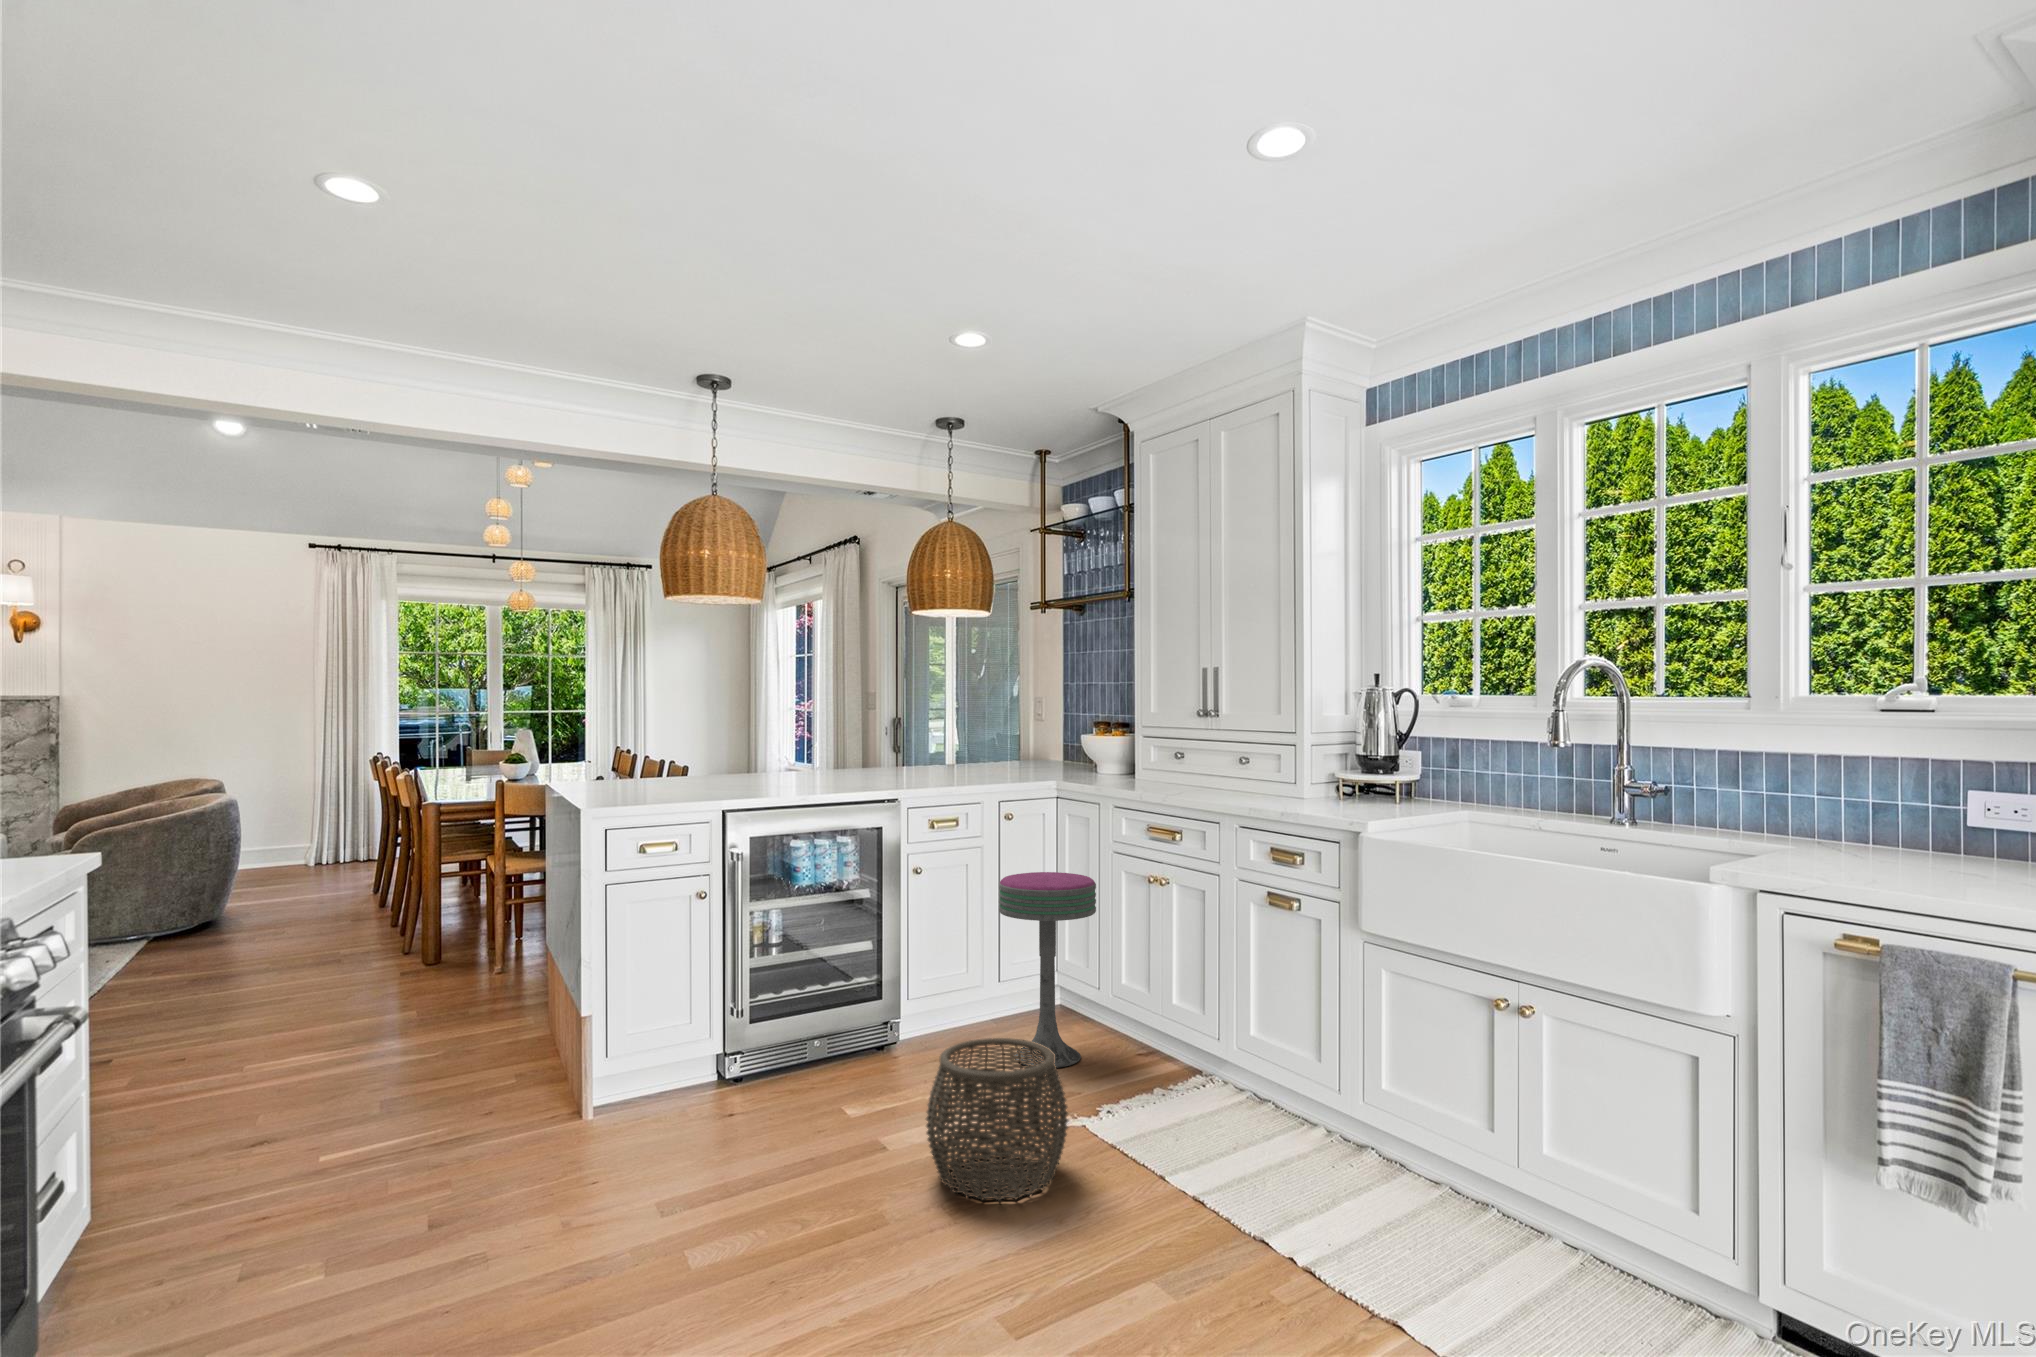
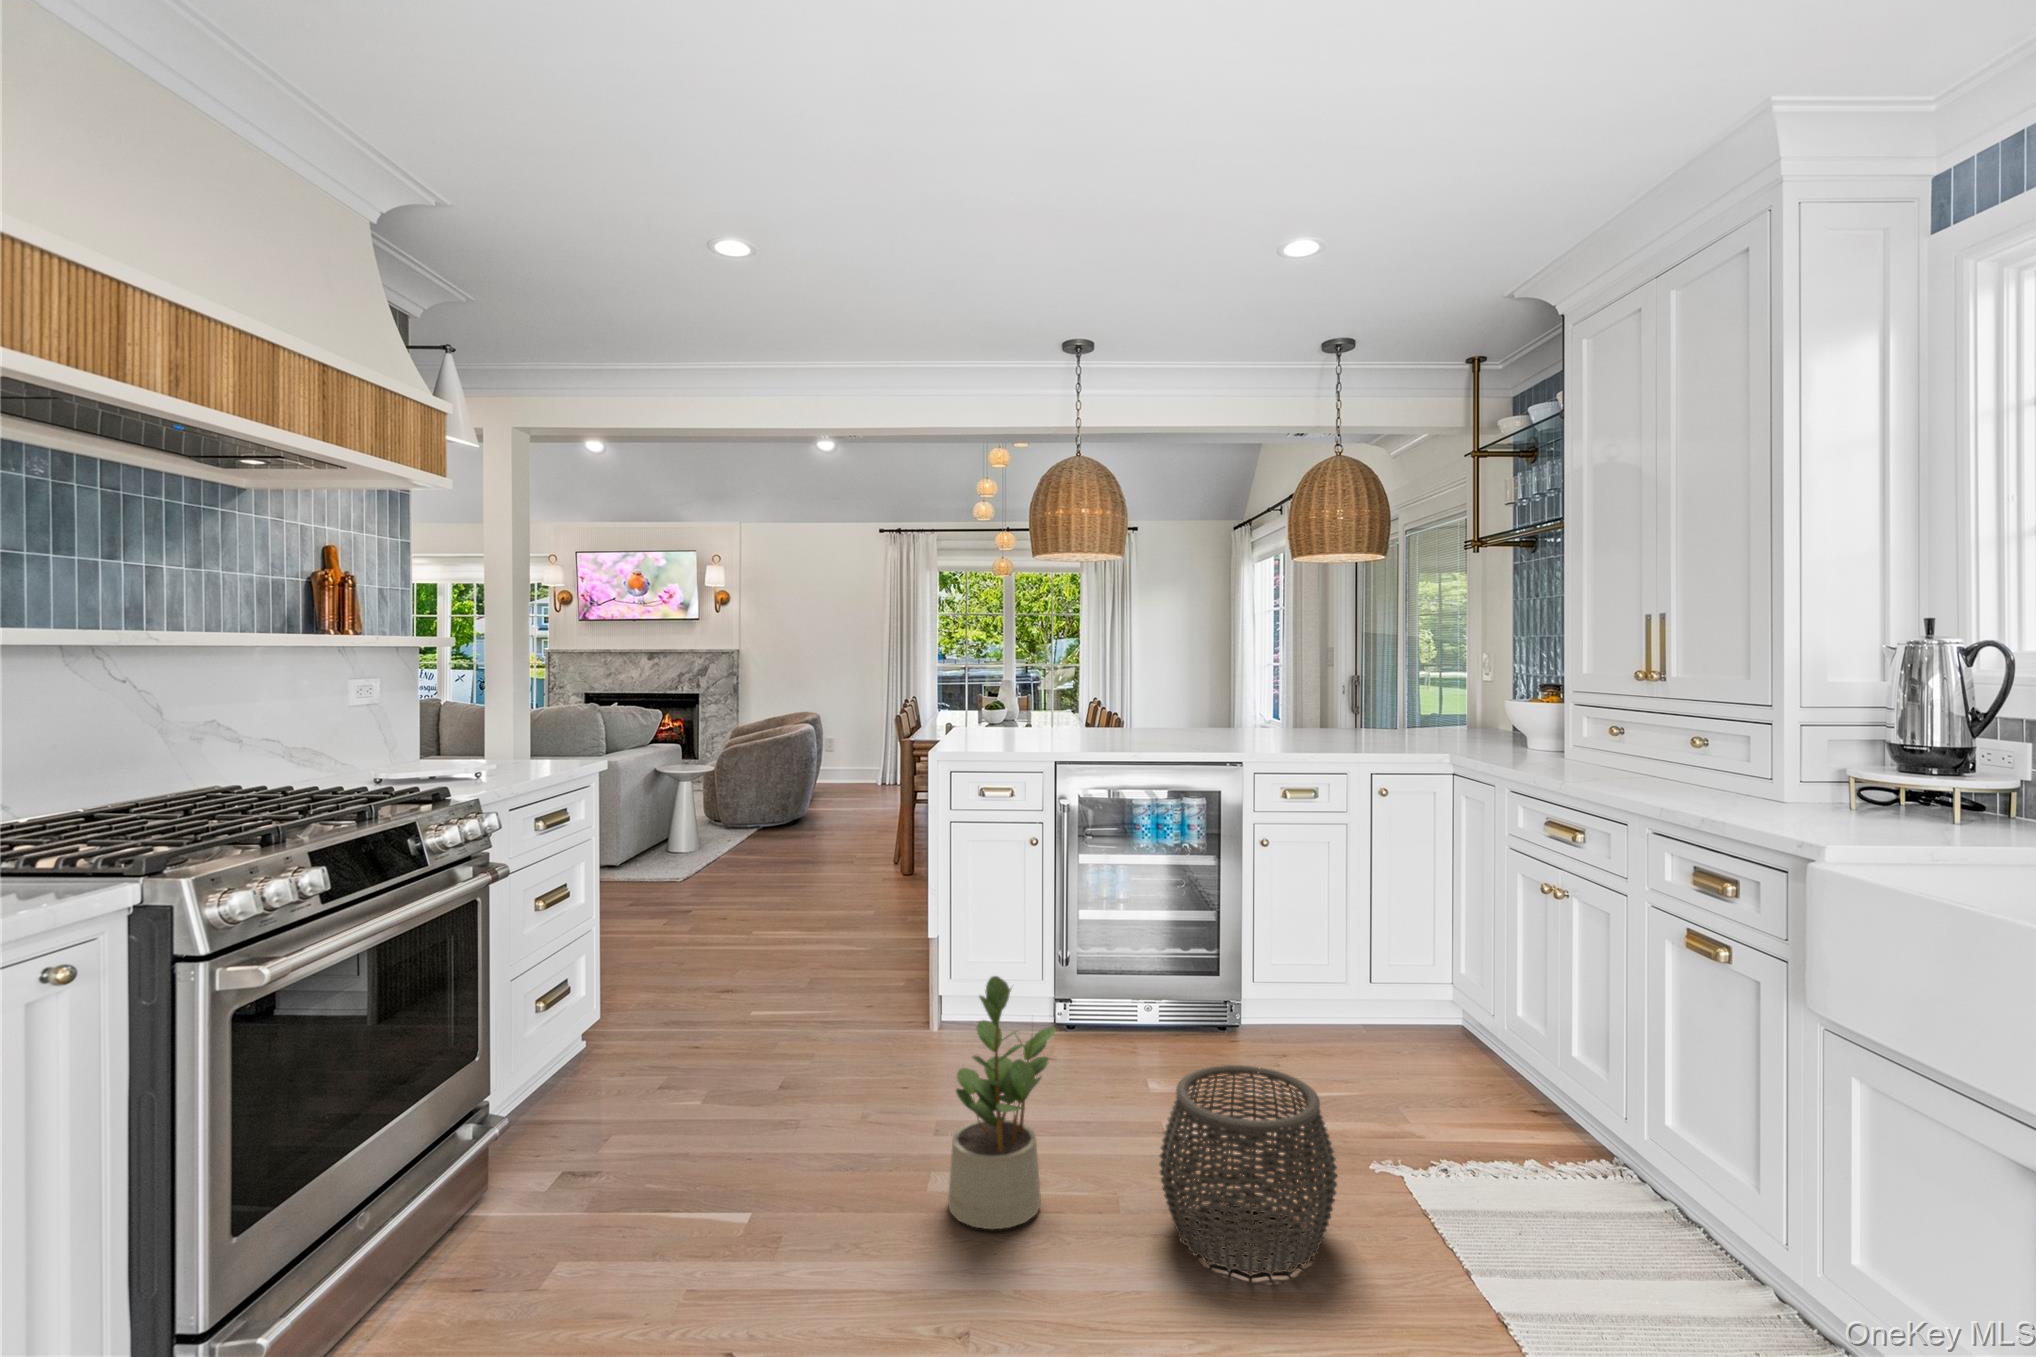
bar stool: present [999,872,1096,1068] -> none [1344,864,1470,1105]
potted plant: none [733,989,834,1225] -> present [948,976,1056,1229]

